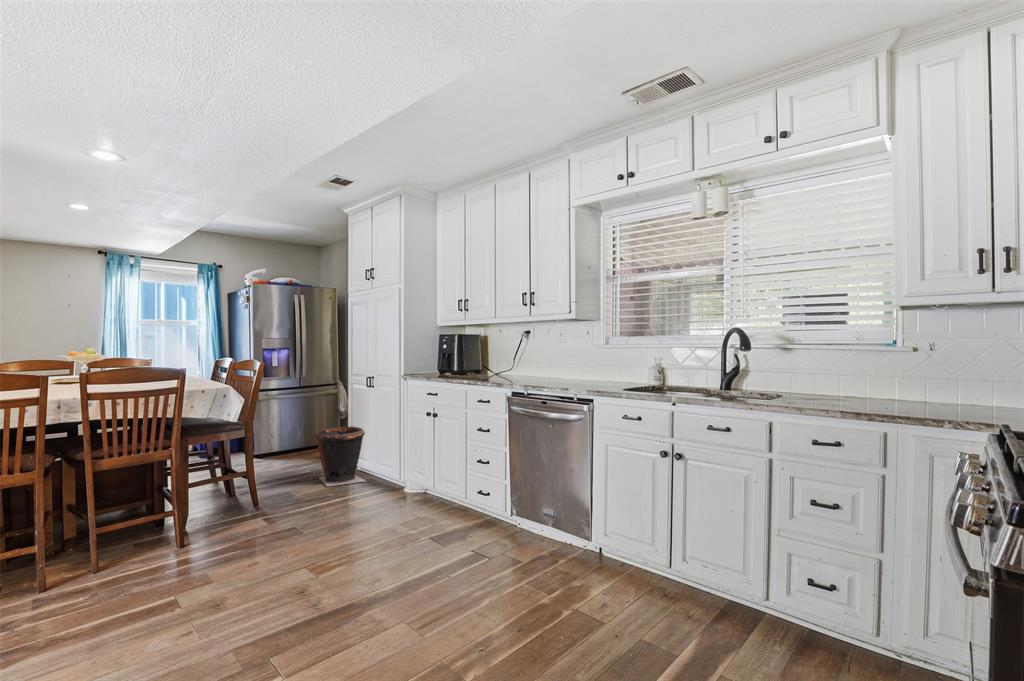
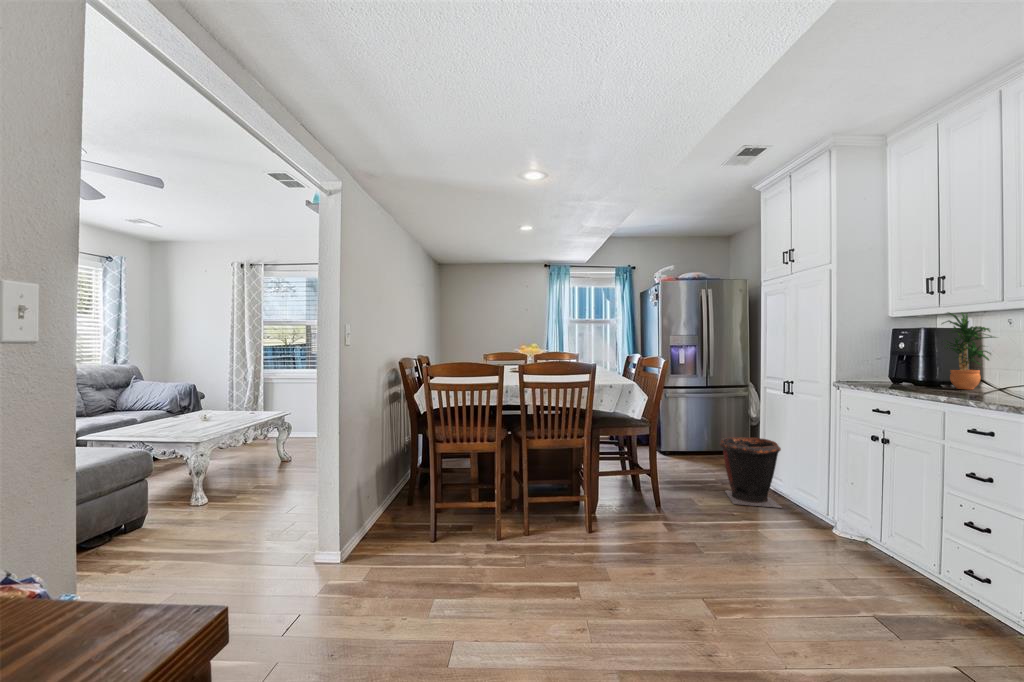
potted plant: none [464,324,494,375] -> present [942,312,995,390]

